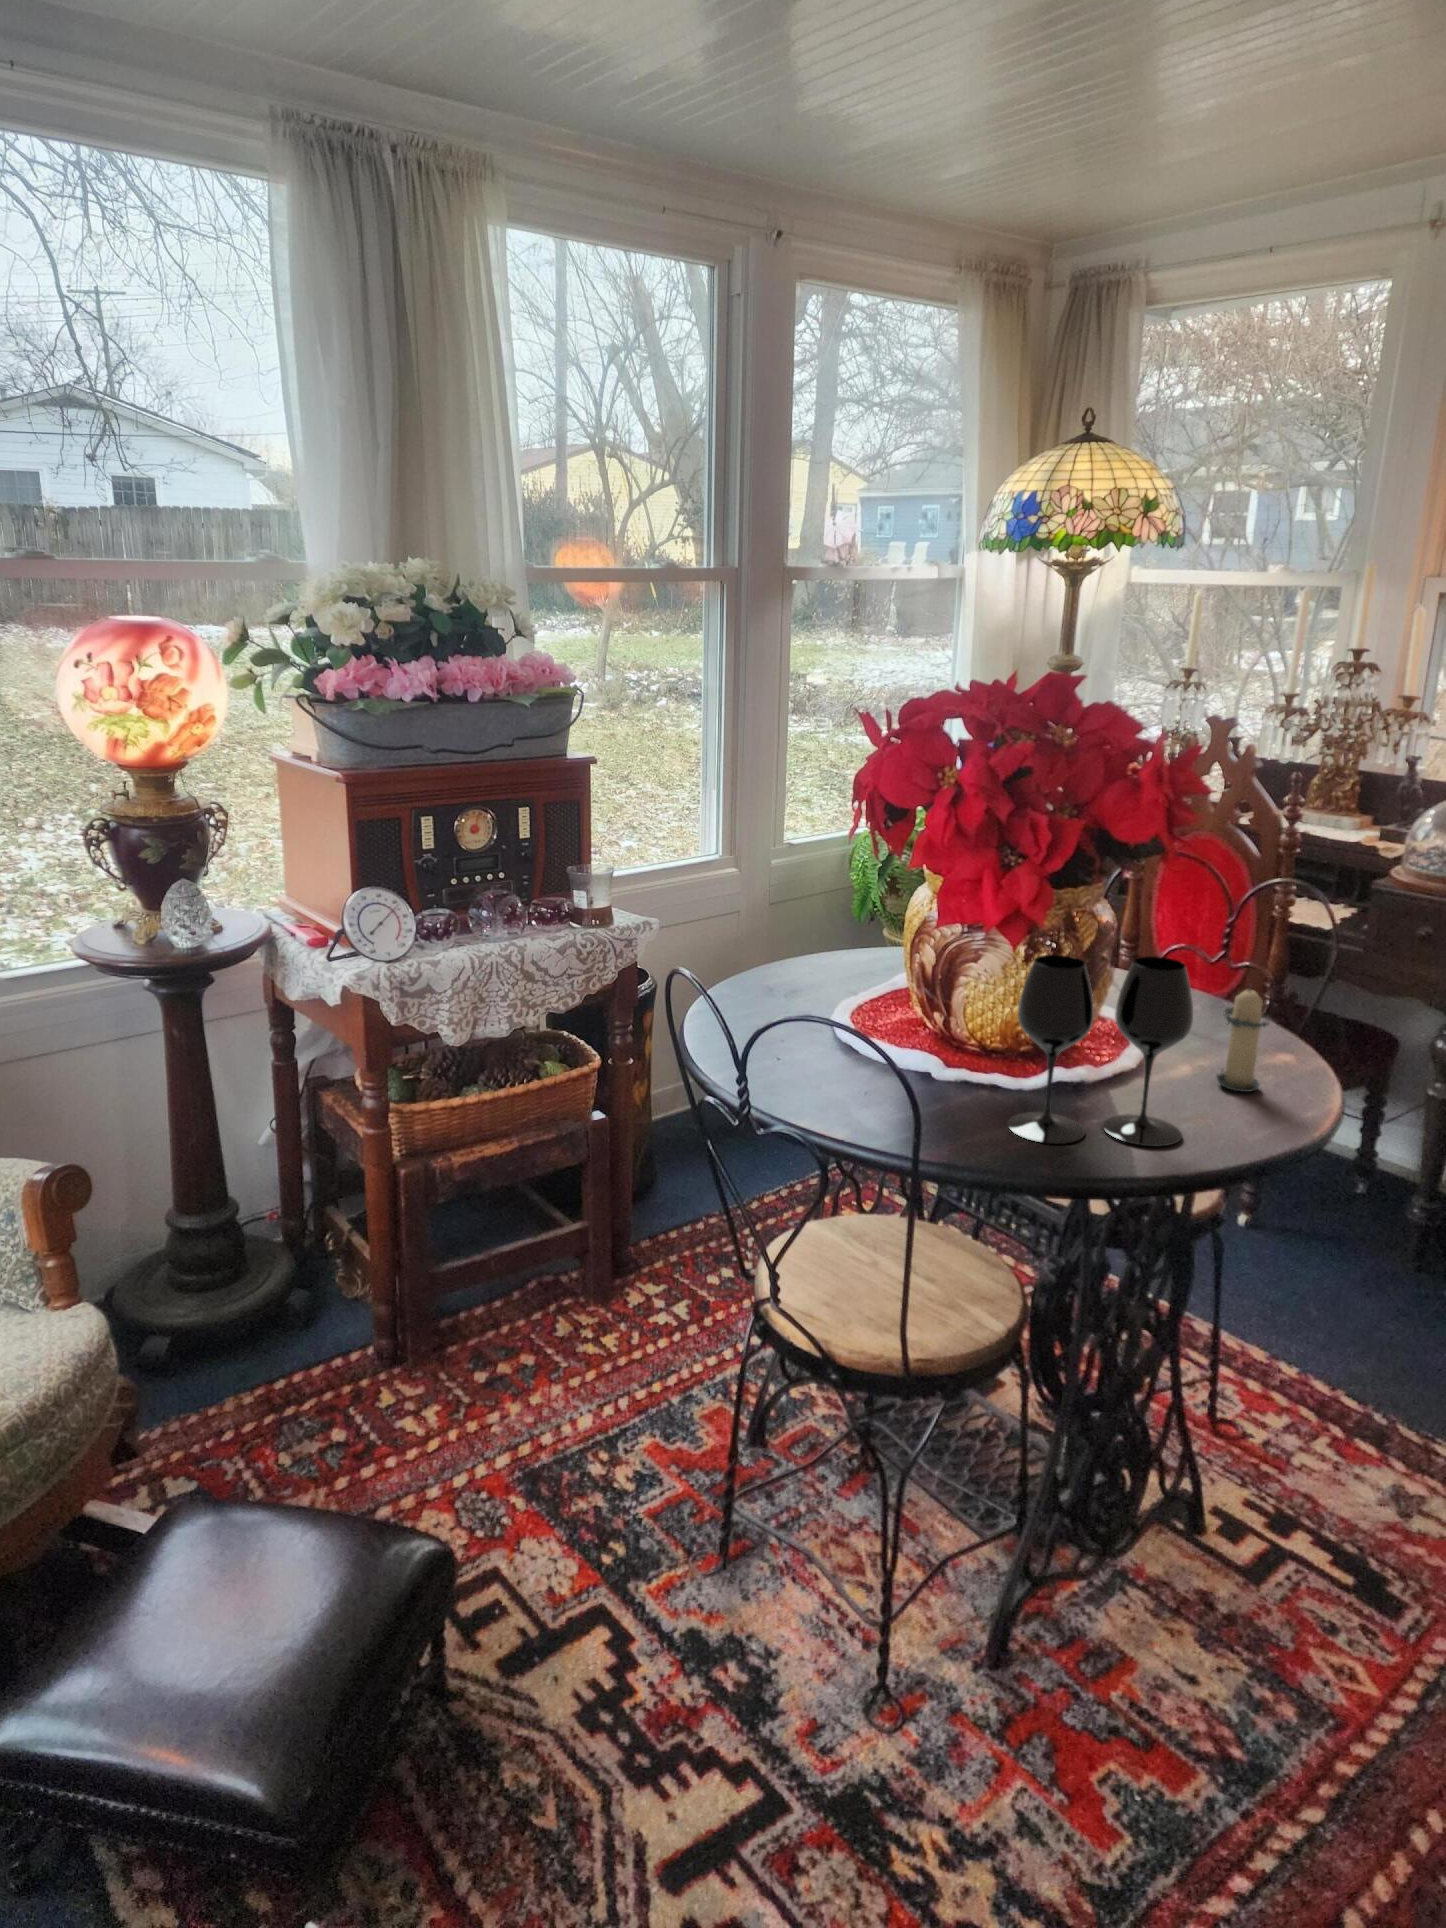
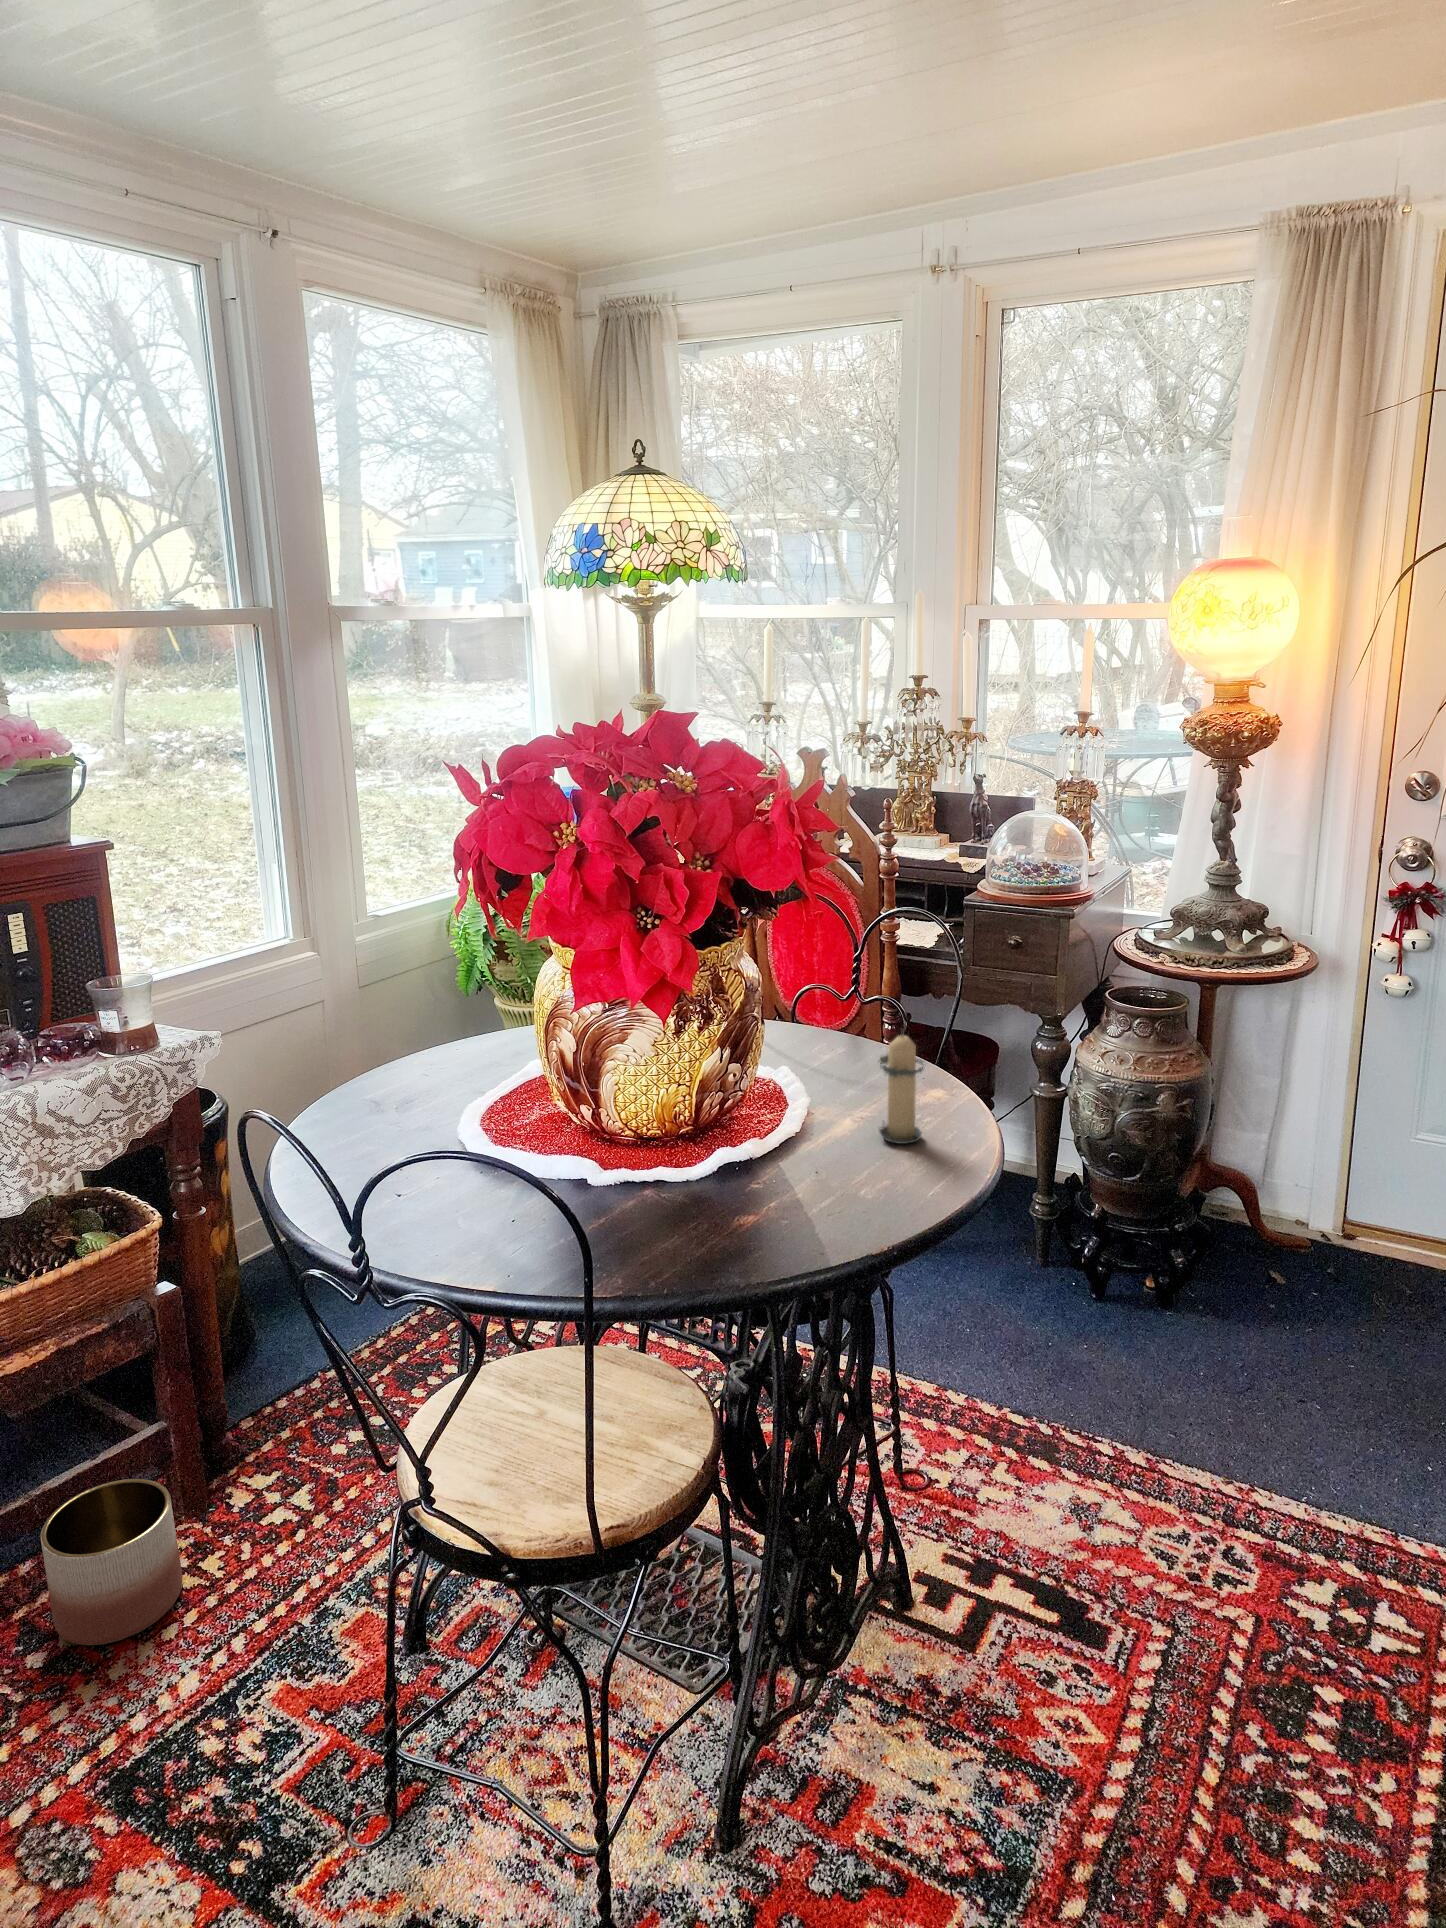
wine glass: present [1008,955,1193,1146] -> none [678,1017,863,1246]
planter: none [494,1259,587,1377] -> present [41,1479,182,1645]

